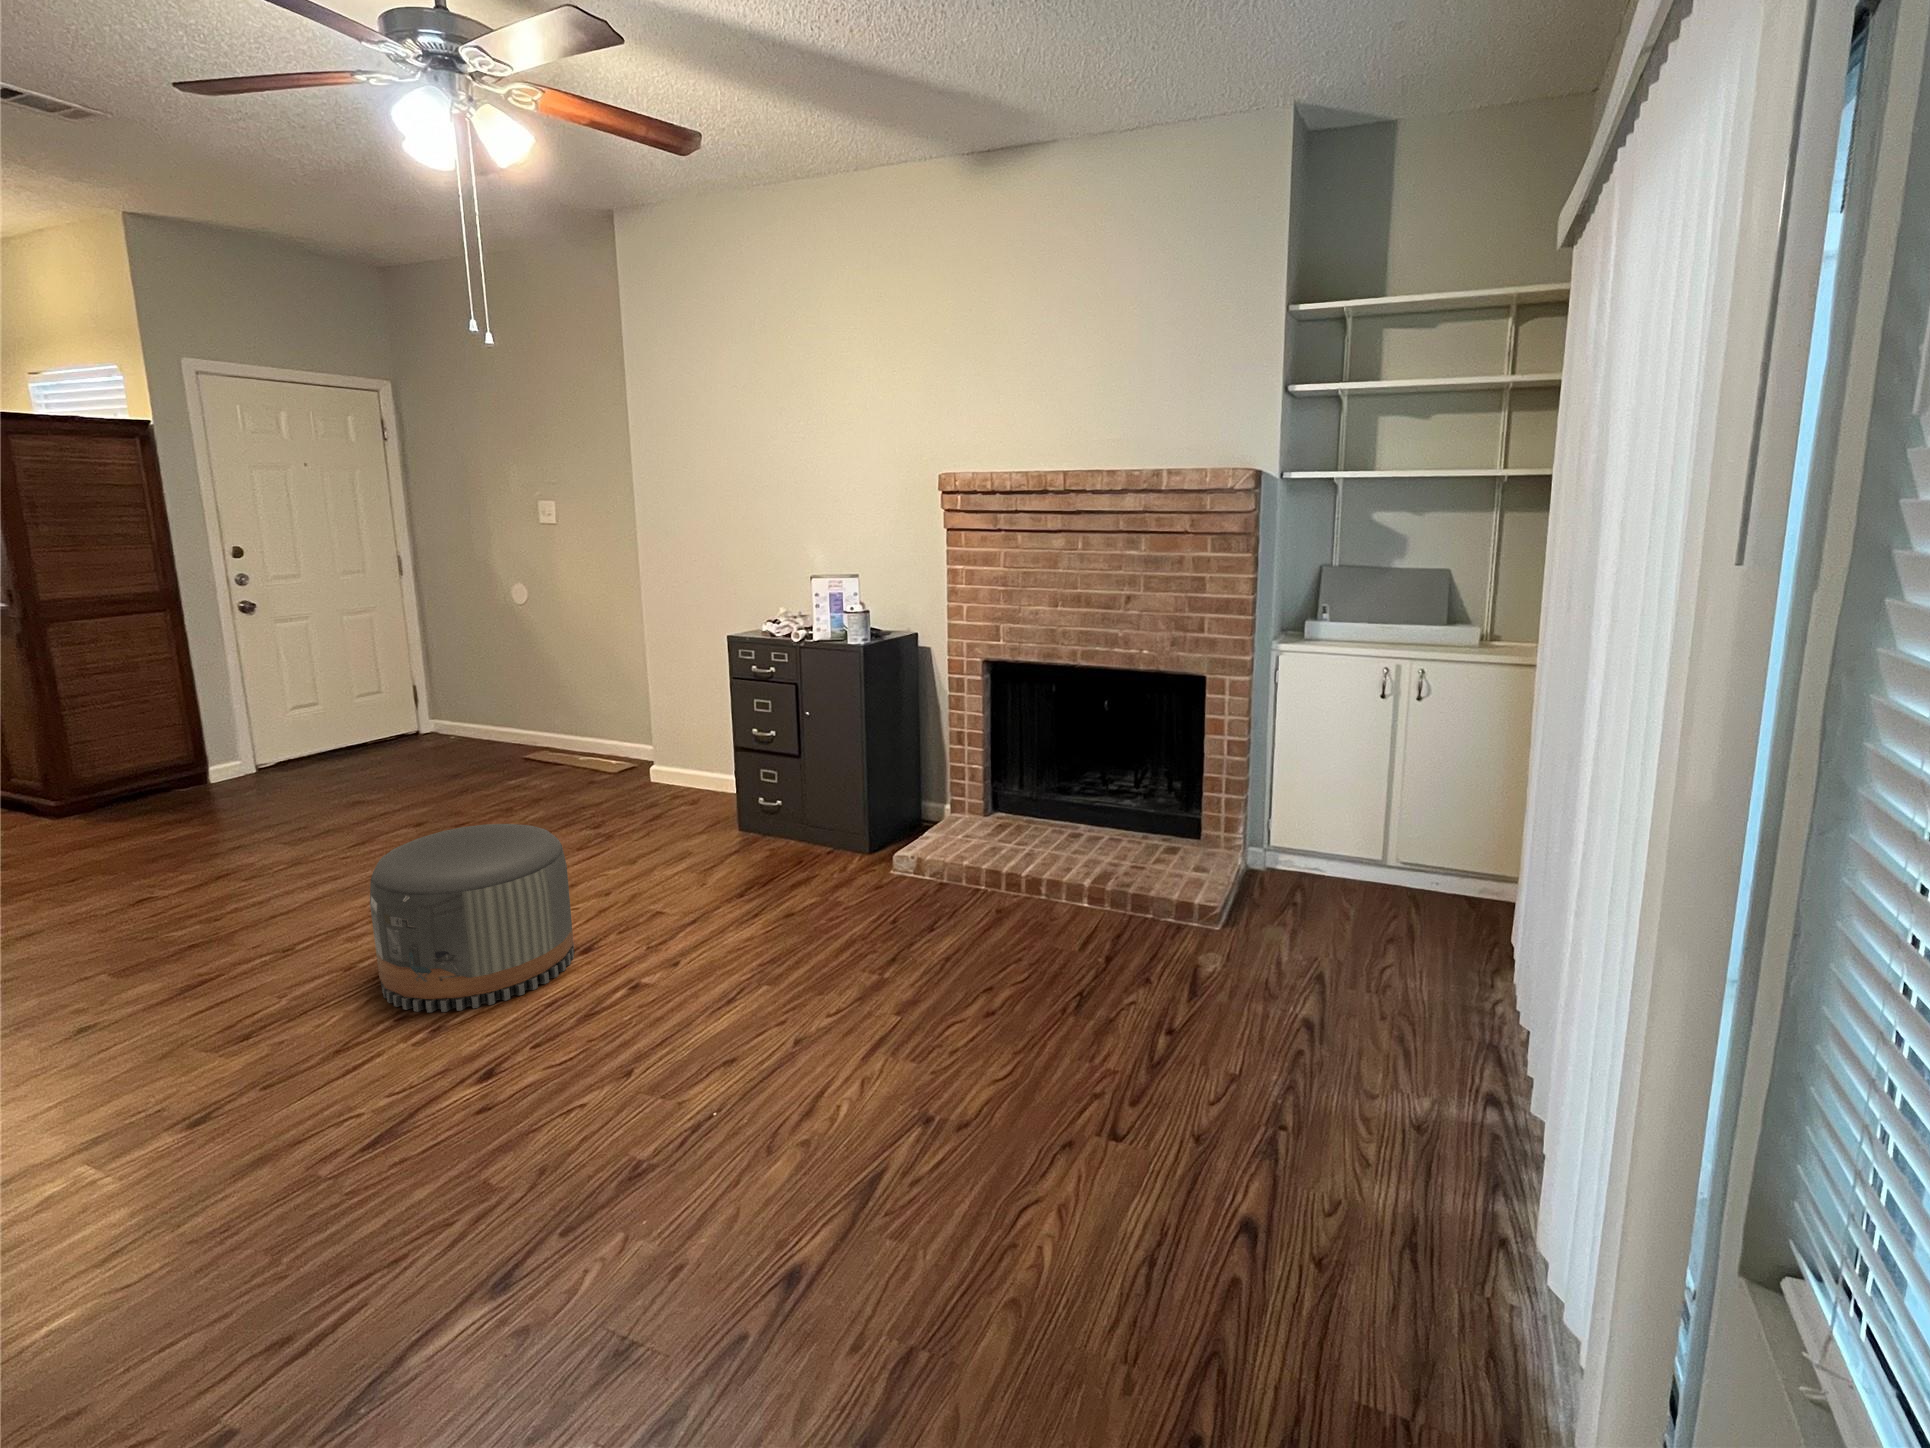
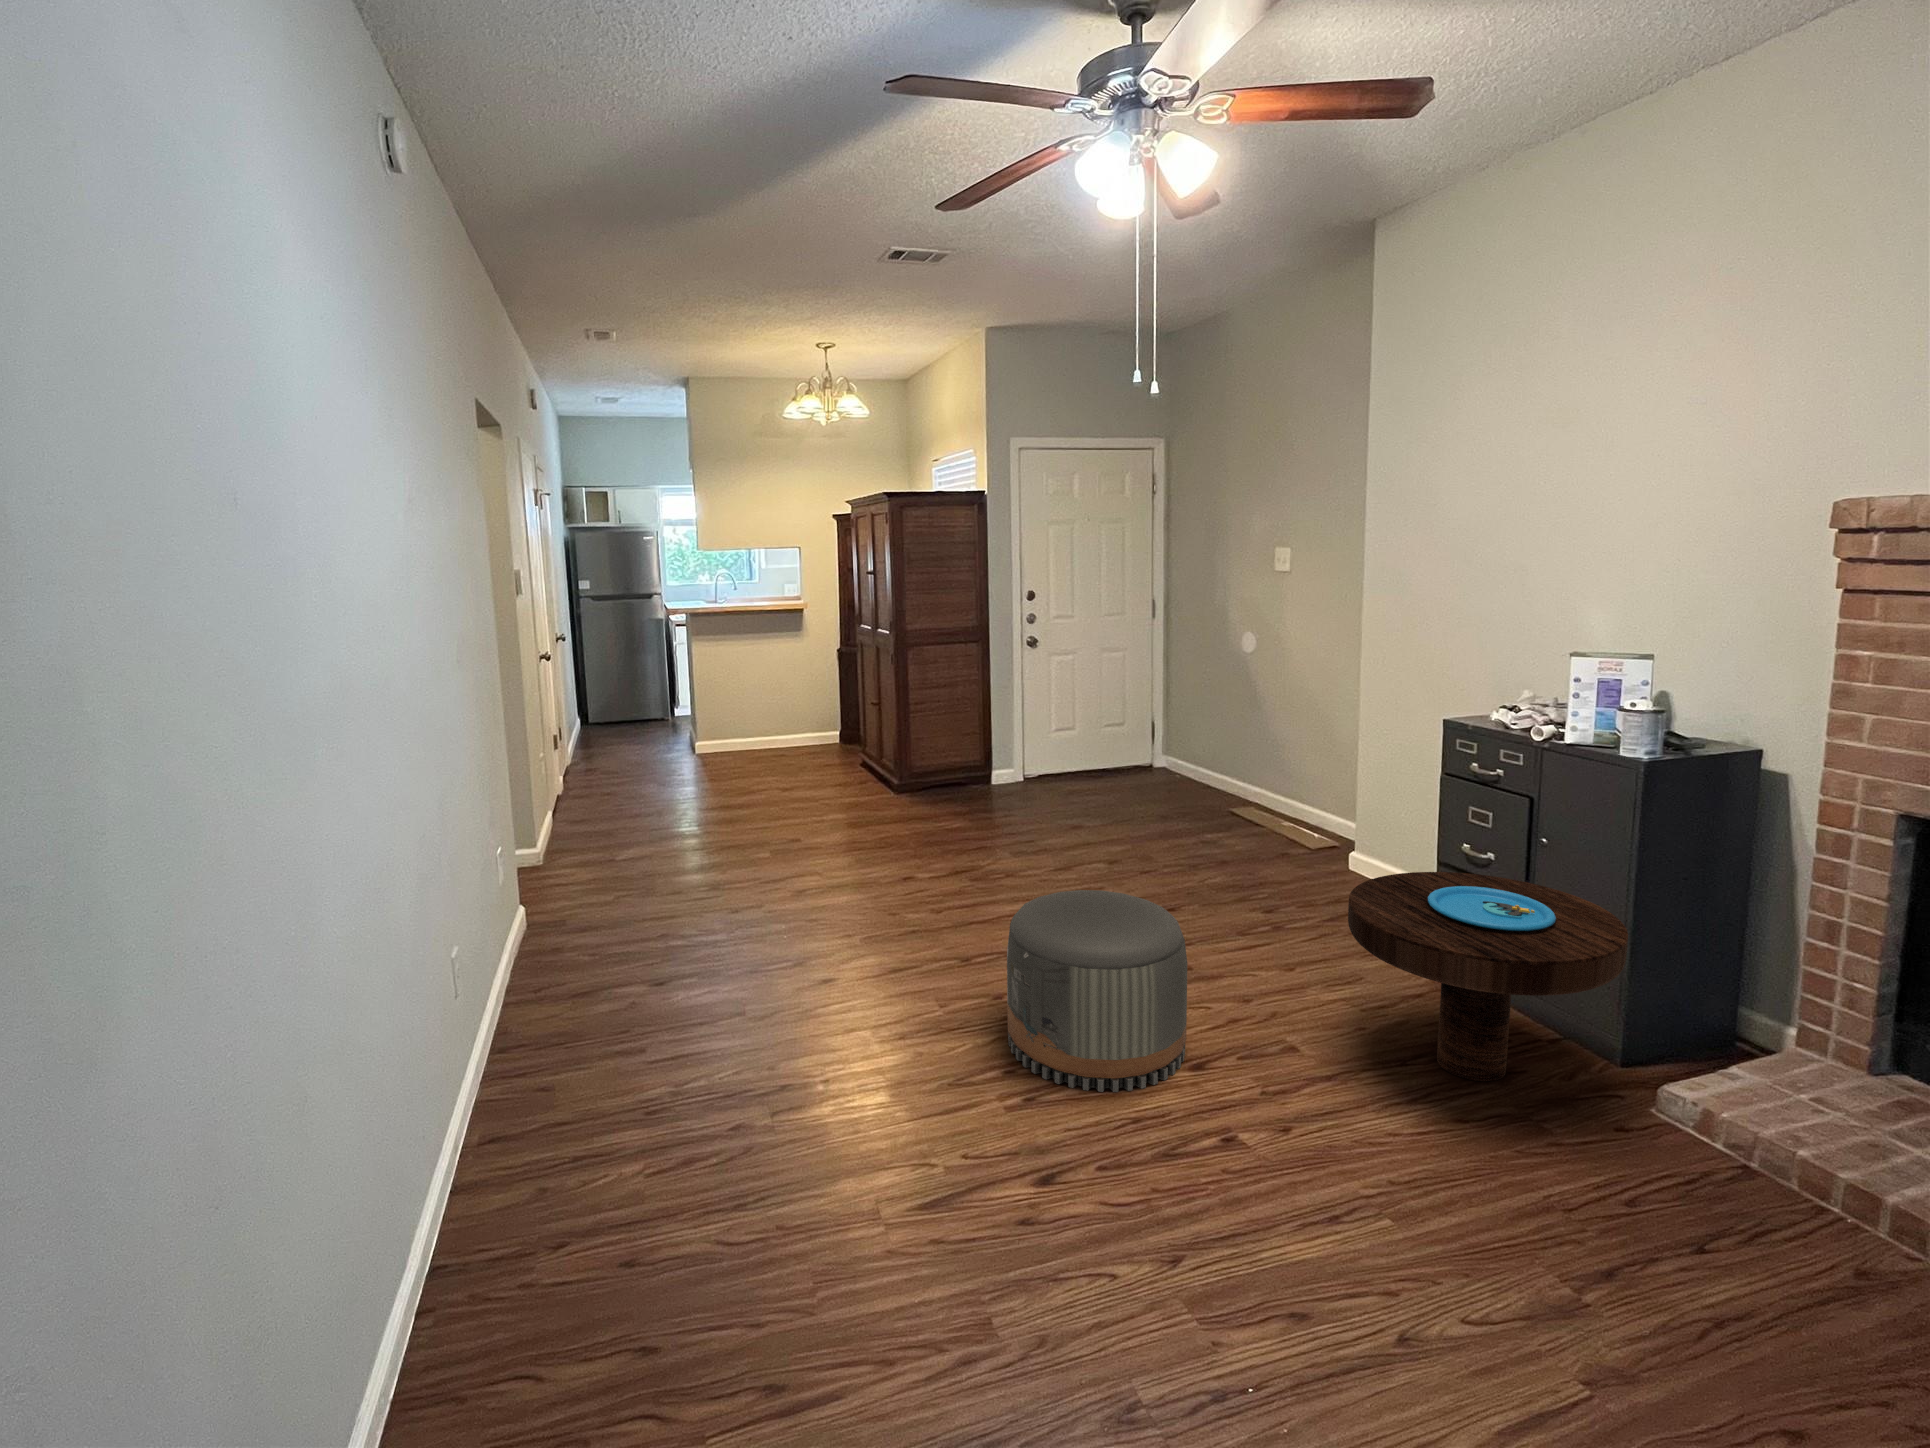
side table: none [690,745,869,892] -> present [1348,872,1628,1081]

